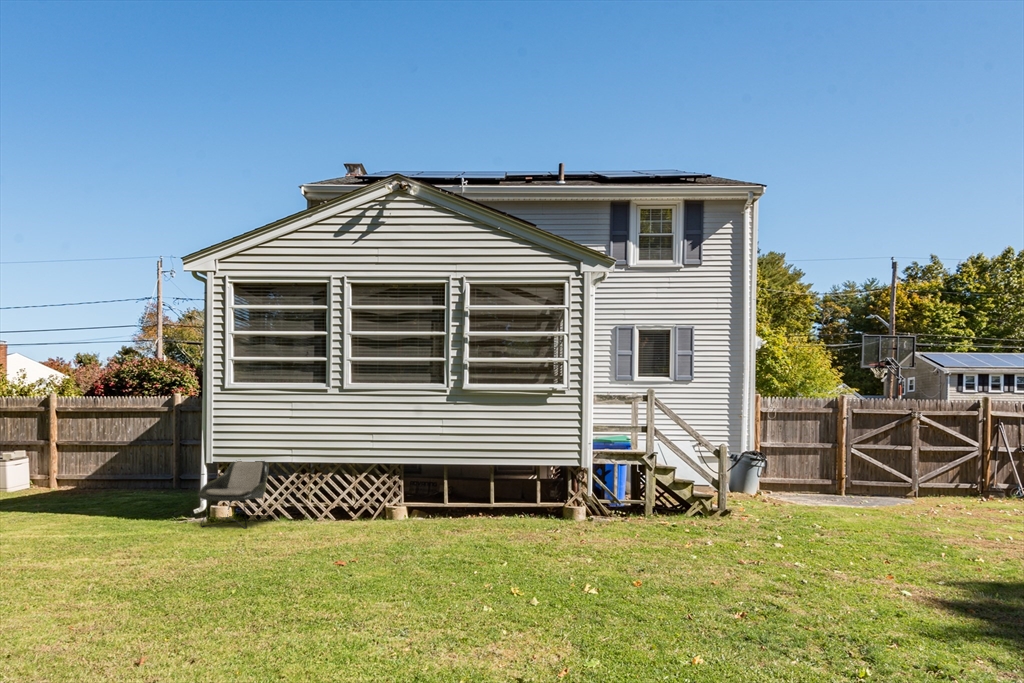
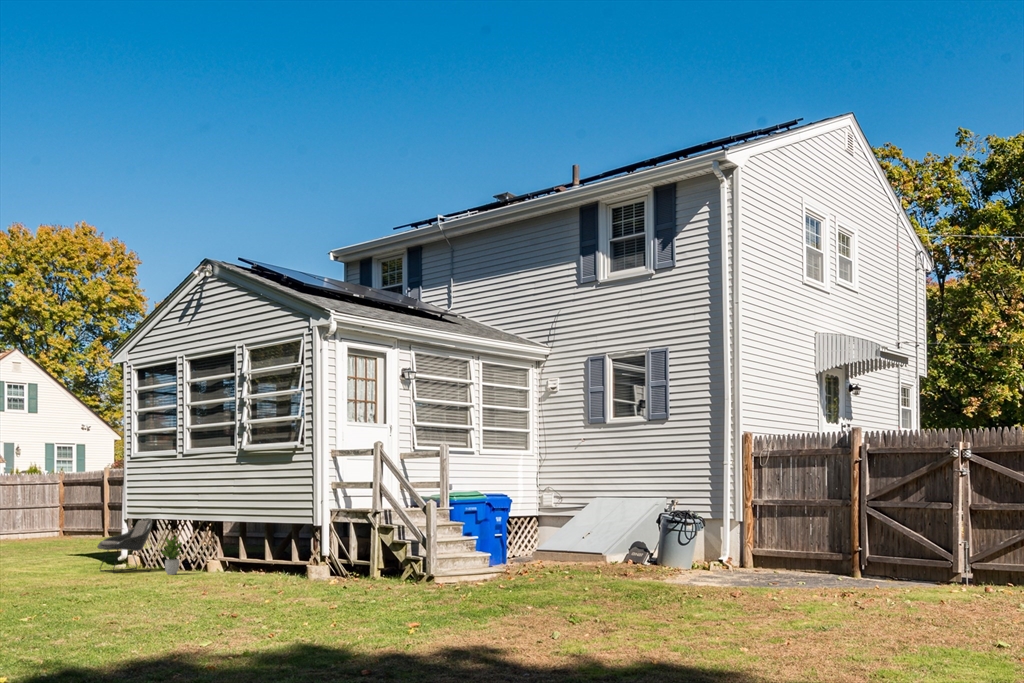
potted plant: none [312,478,340,522] -> present [162,536,182,575]

